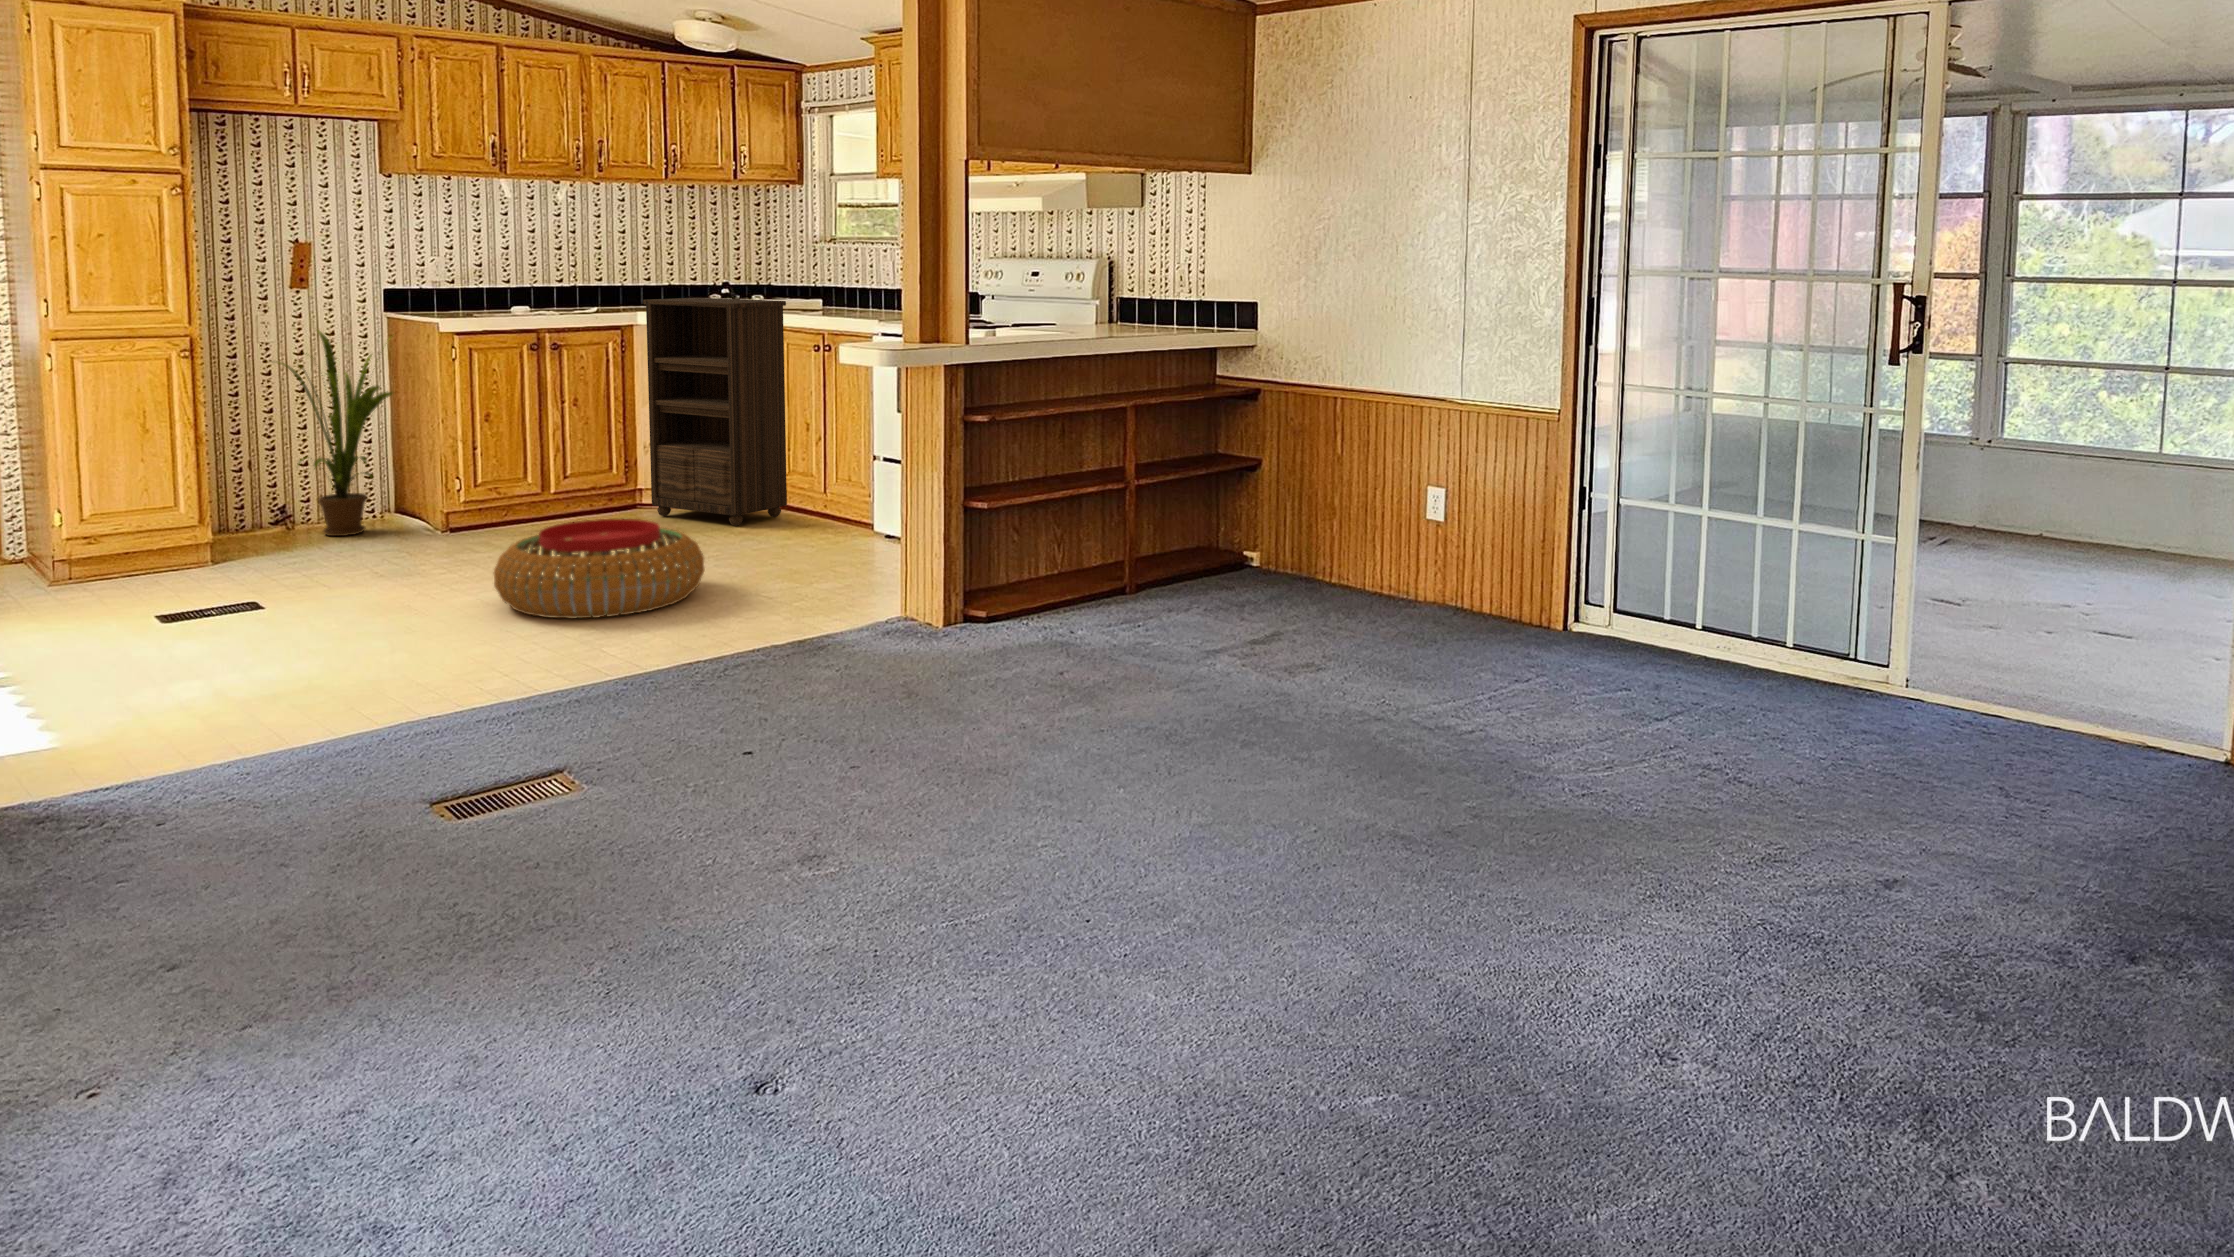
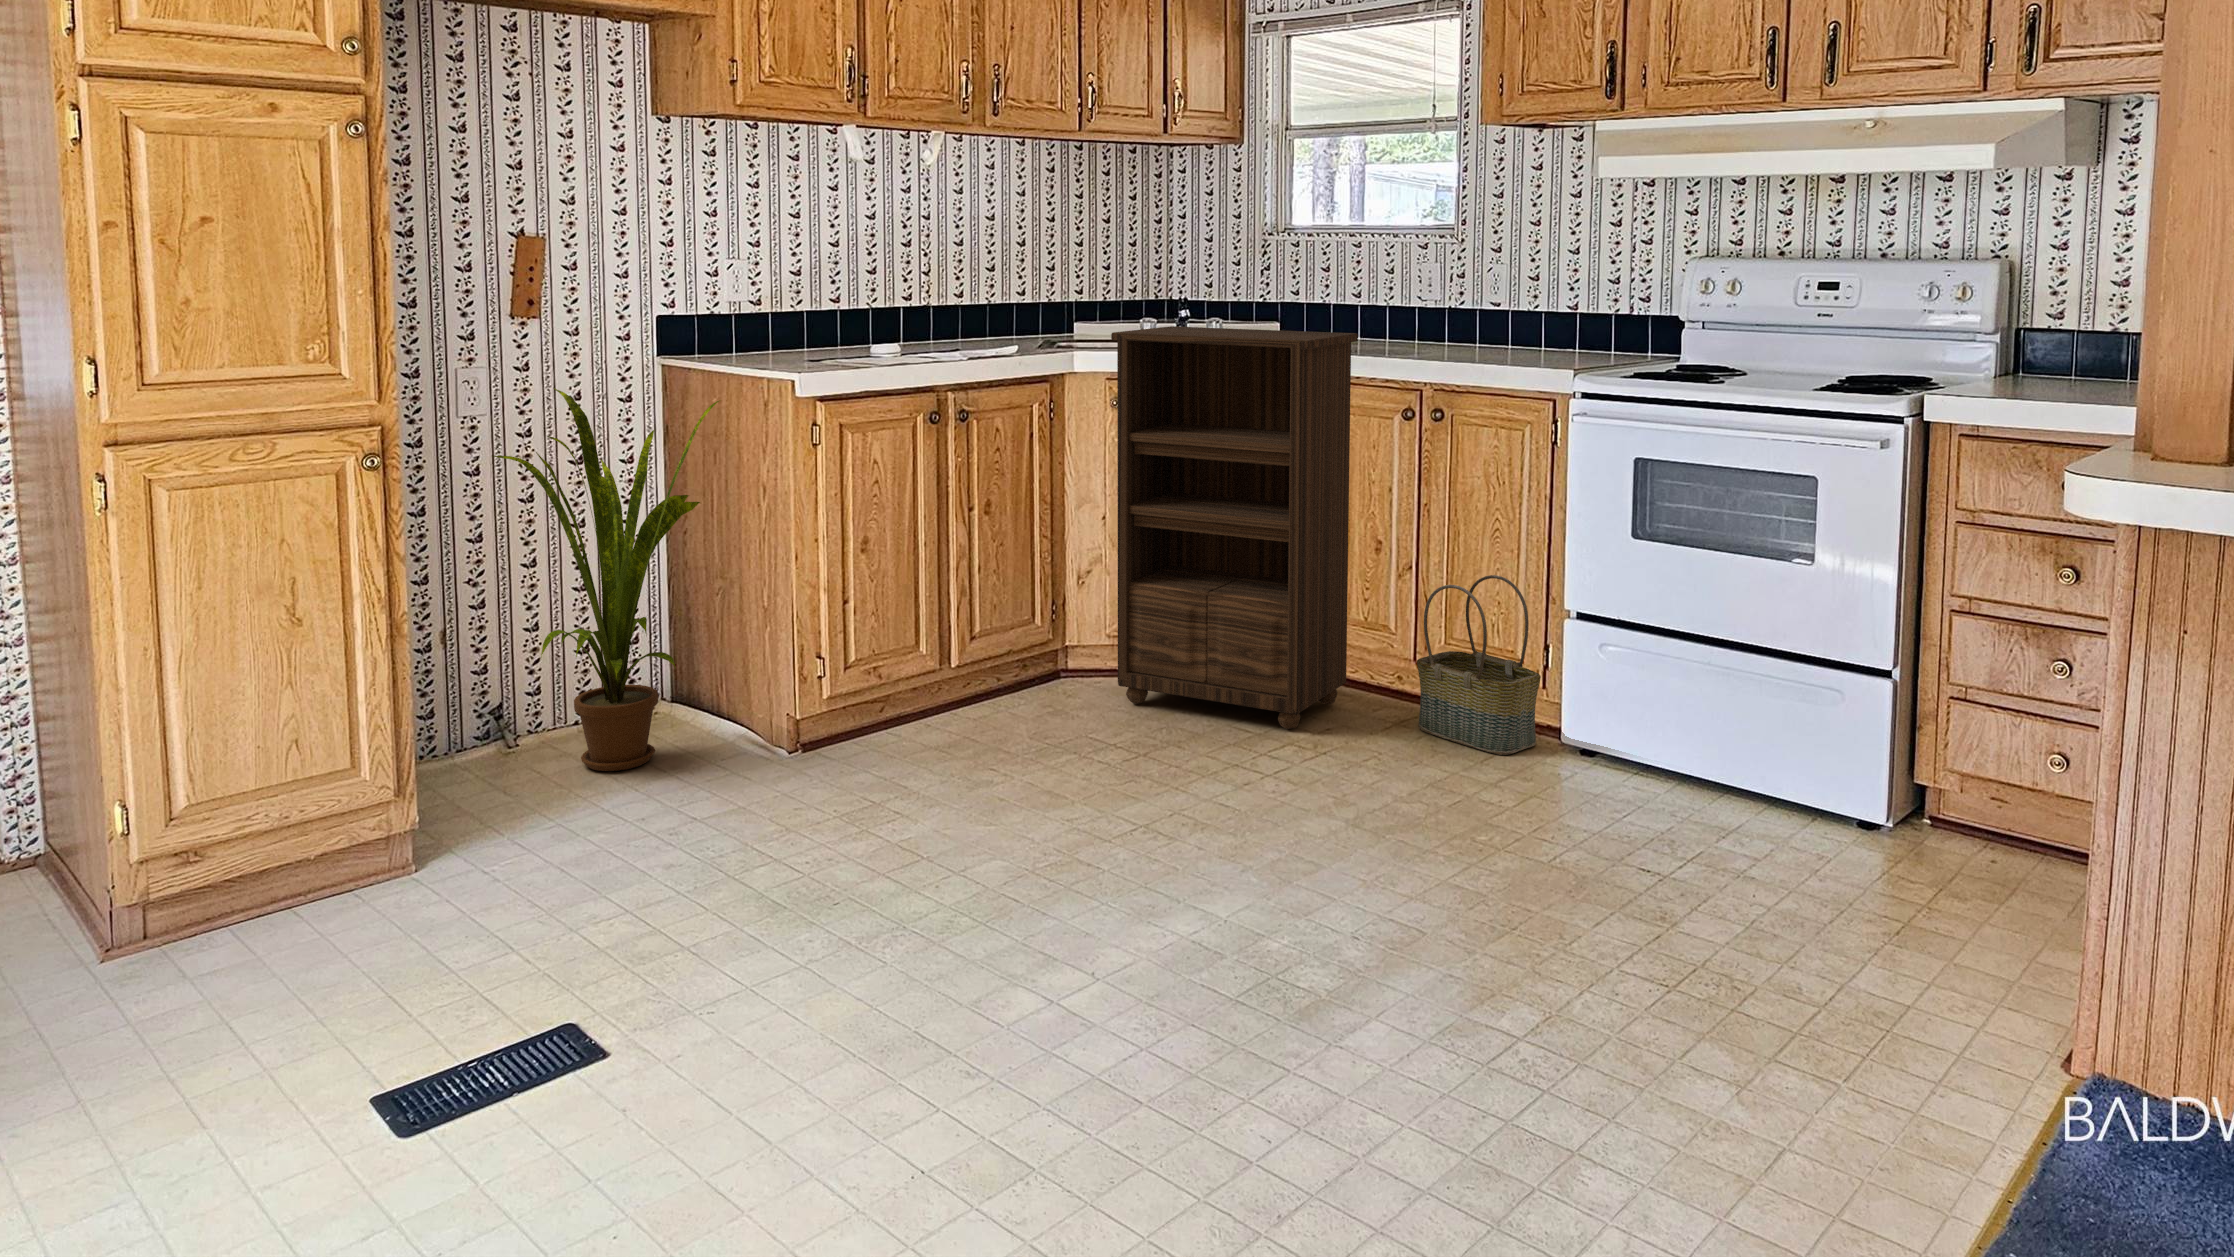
basket: none [808,438,867,535] -> present [1417,575,1541,755]
pouf: present [494,519,705,618] -> none [1094,803,1519,1087]

